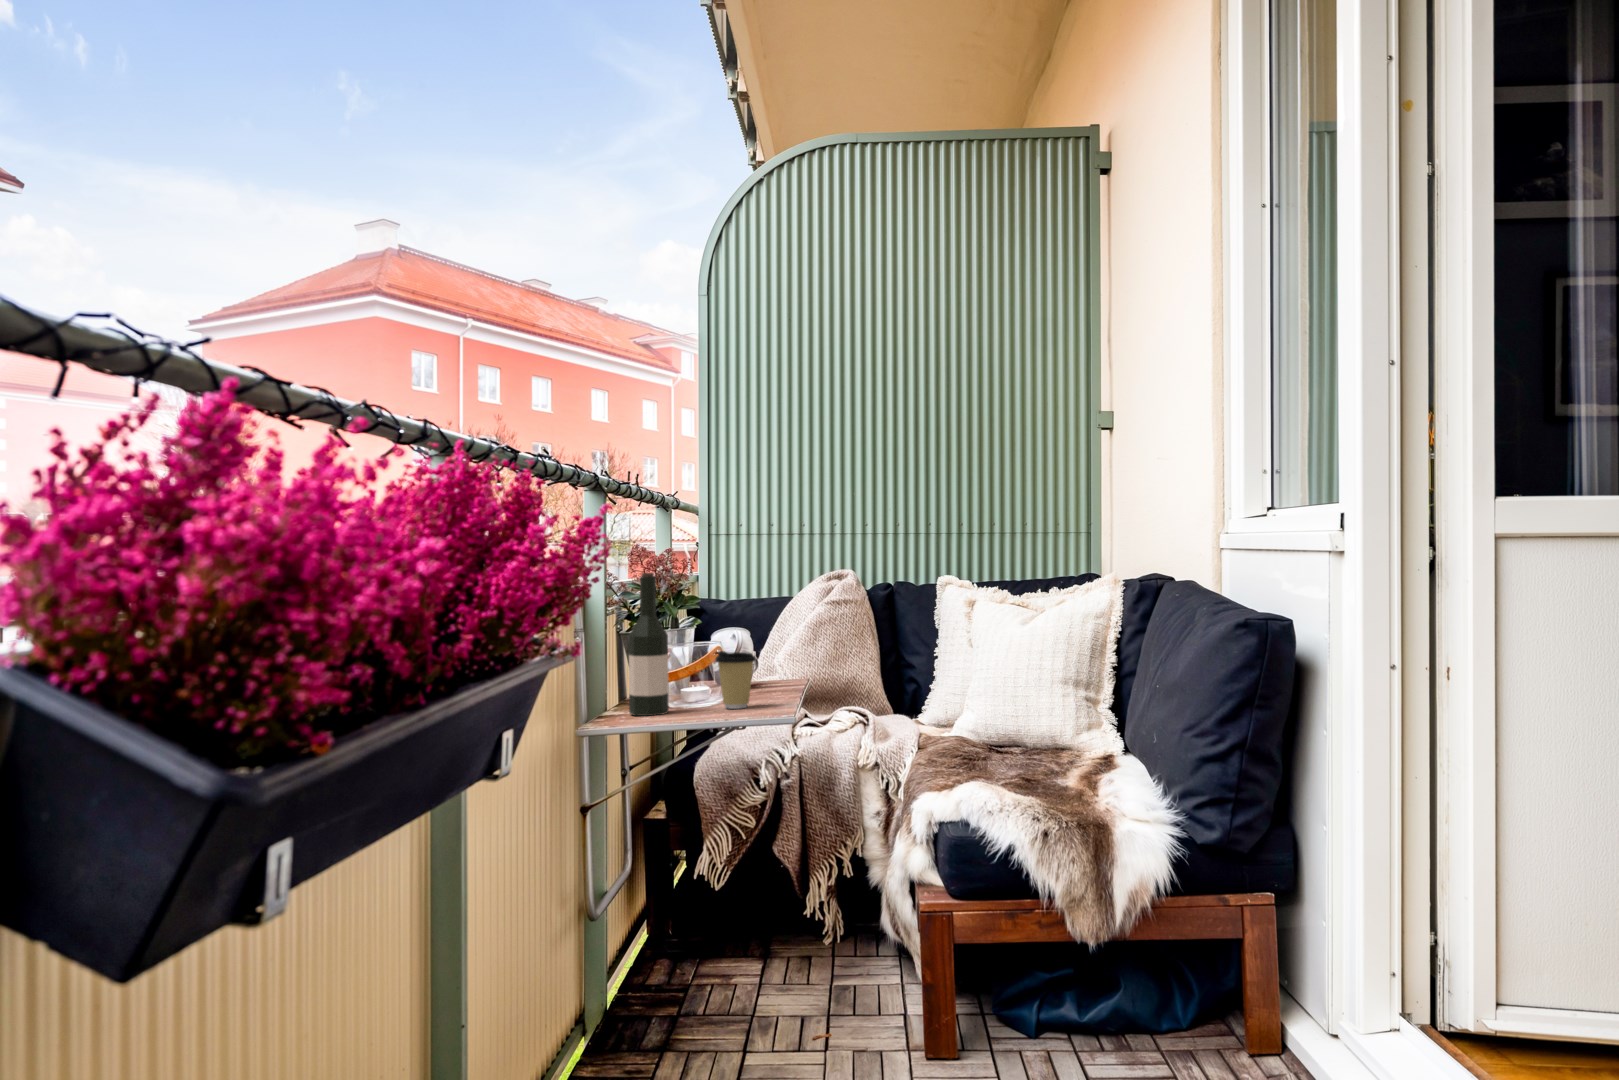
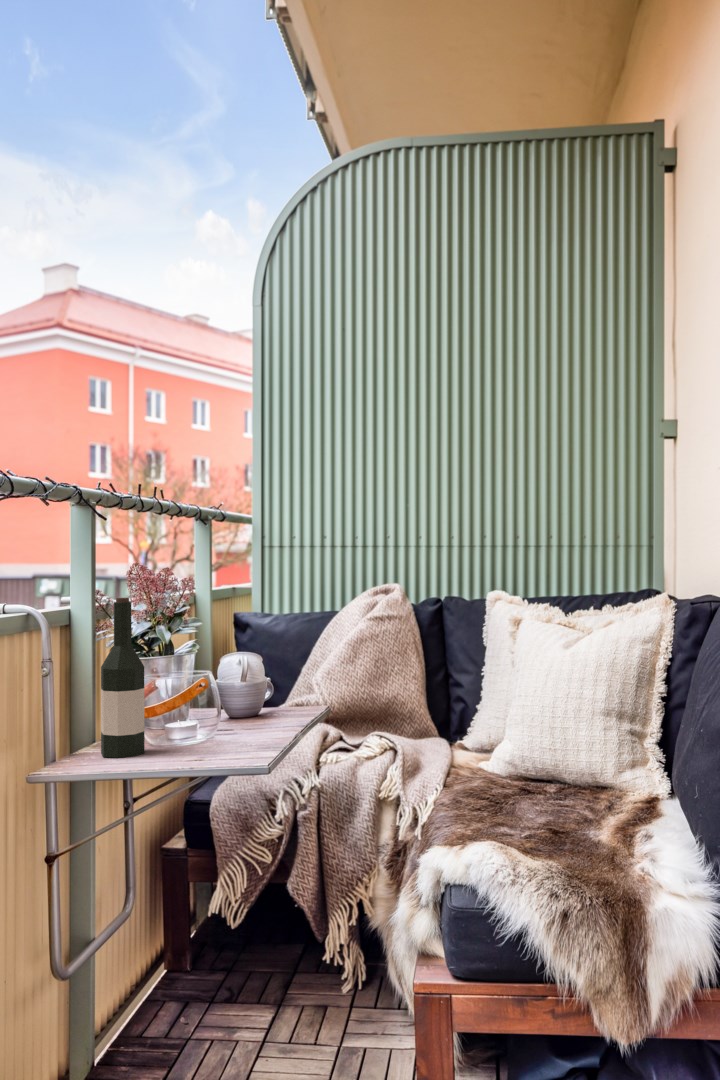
coffee cup: present [715,651,756,709] -> none [195,685,242,751]

